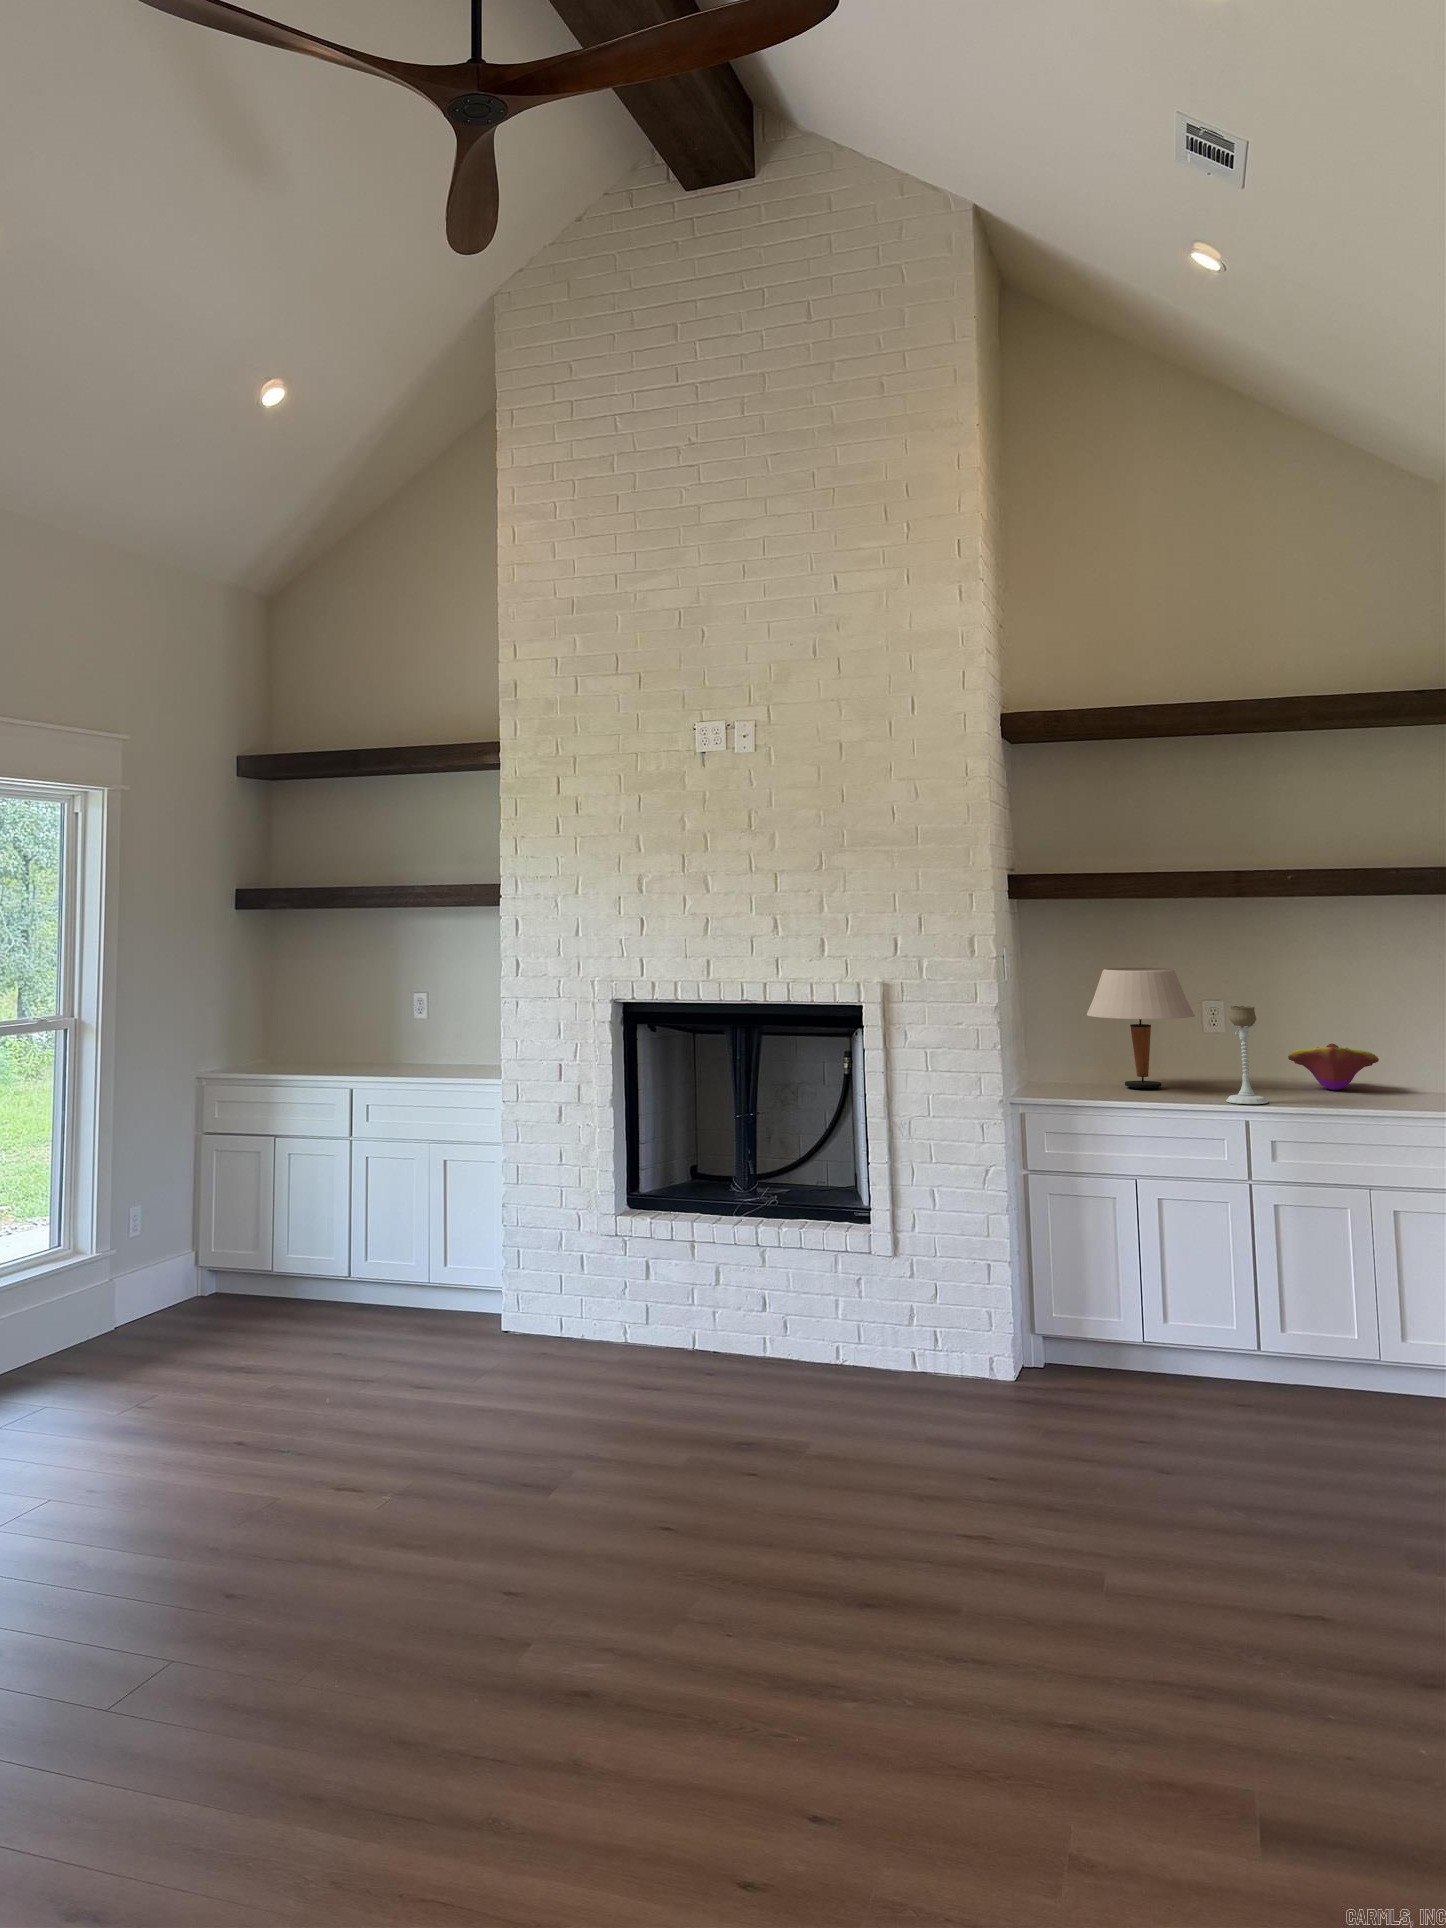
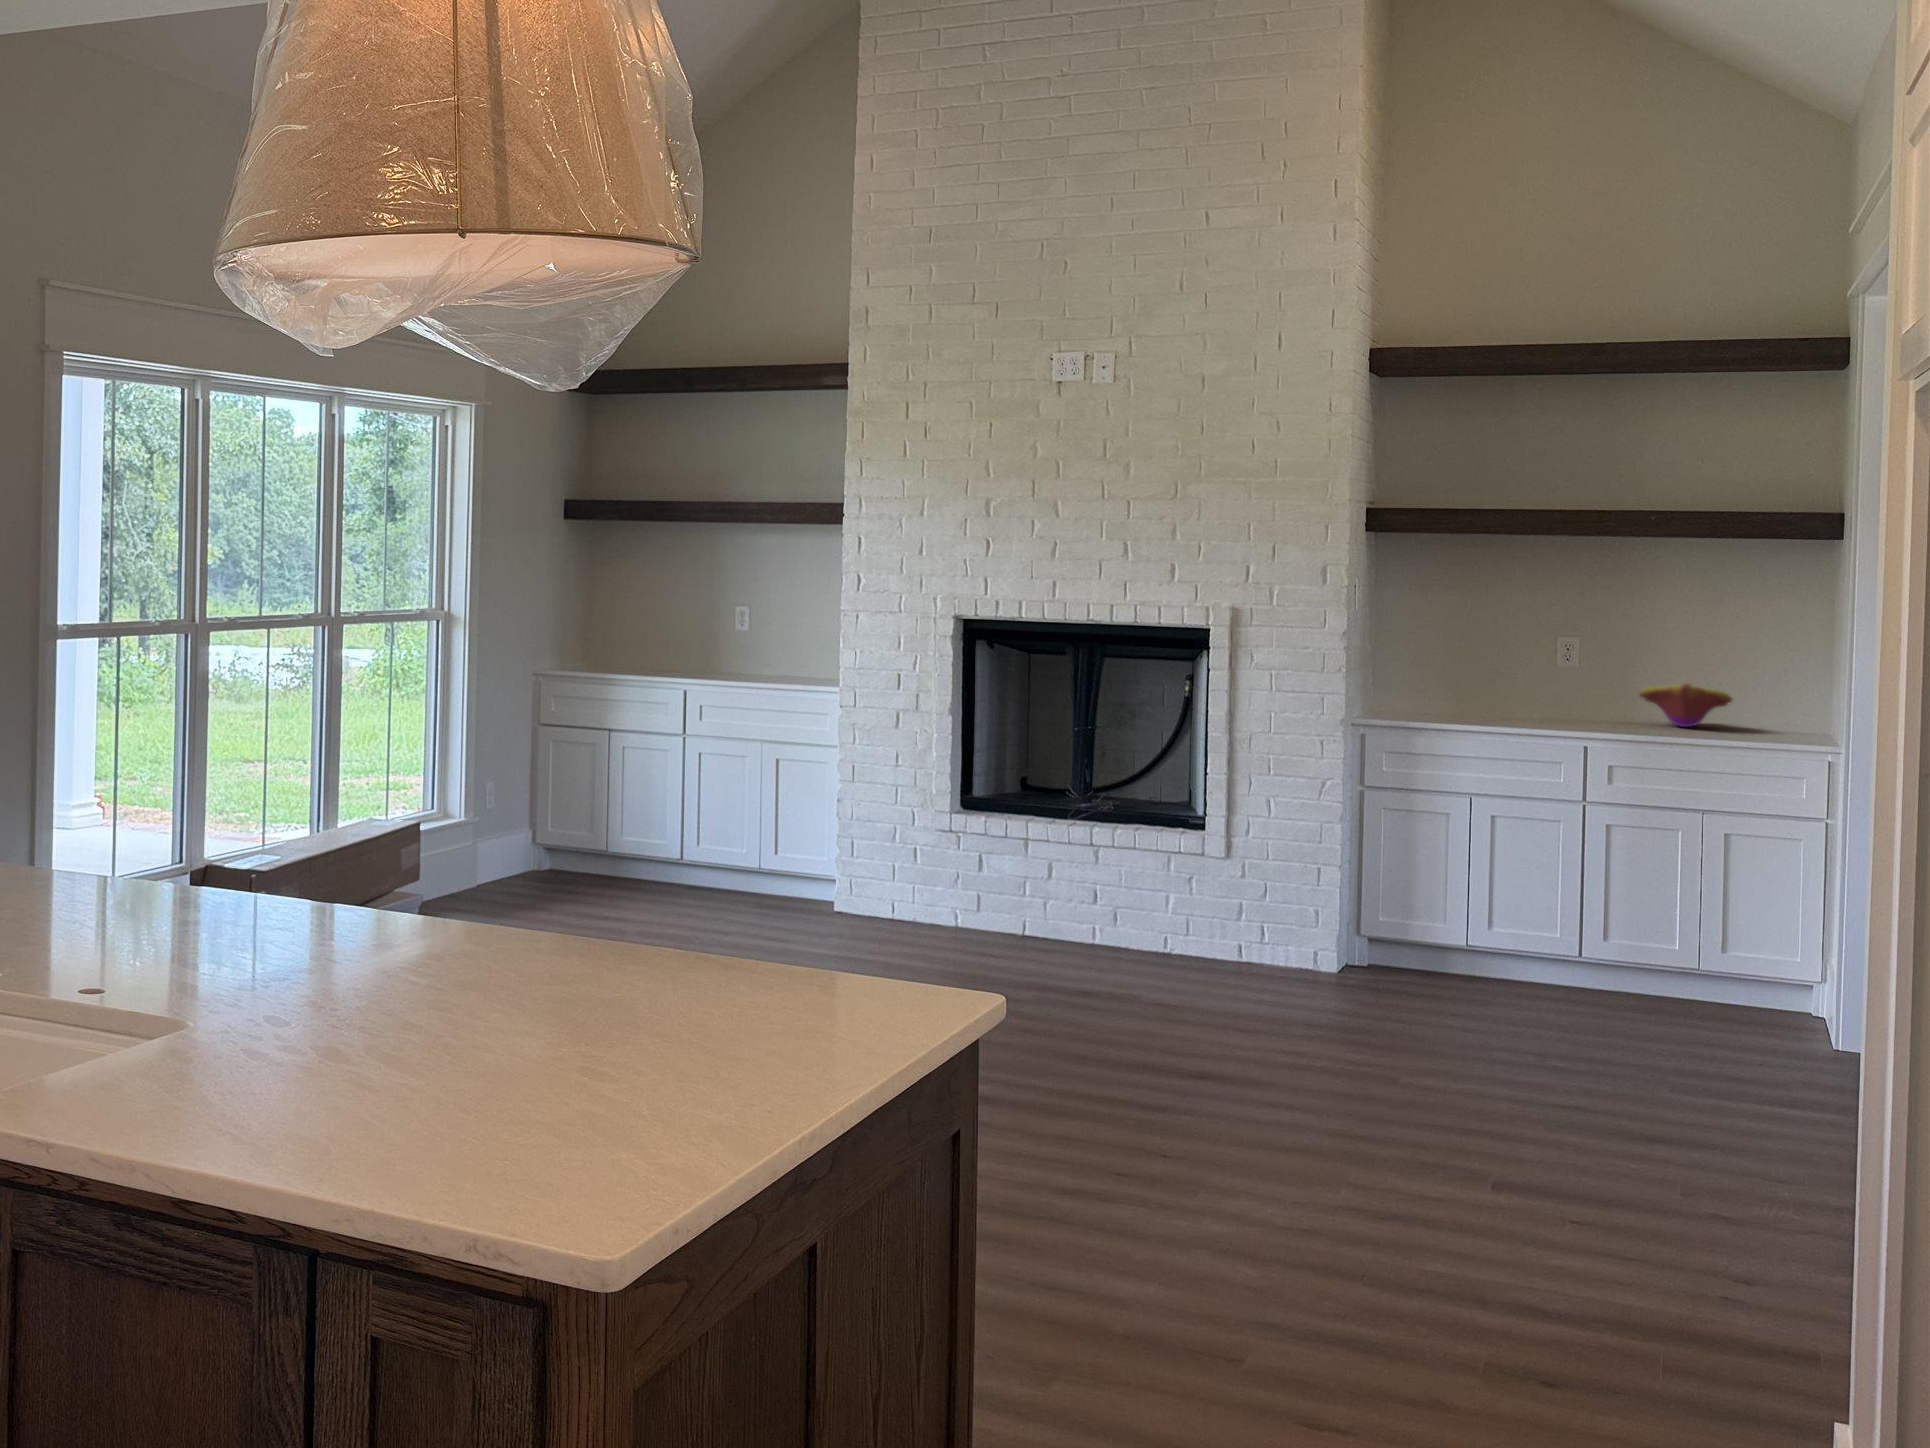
table lamp: present [1087,968,1195,1089] -> none [1432,603,1545,718]
candle holder: present [1226,1006,1268,1104] -> none [1569,642,1612,734]

